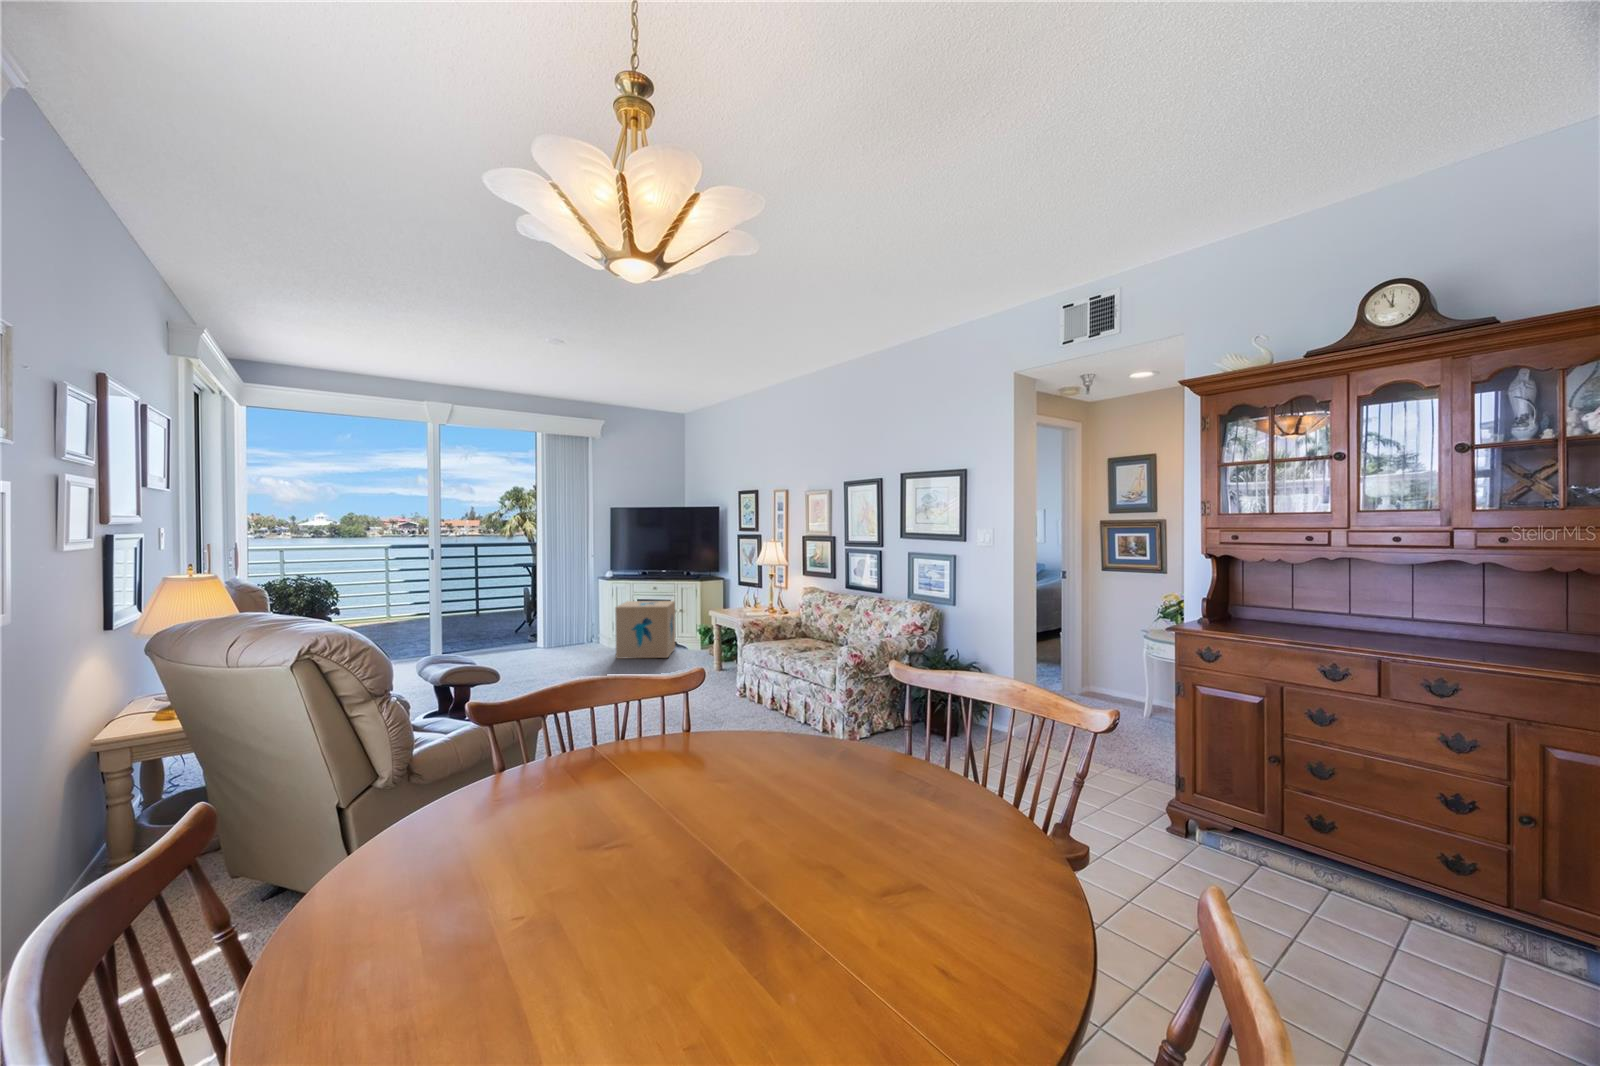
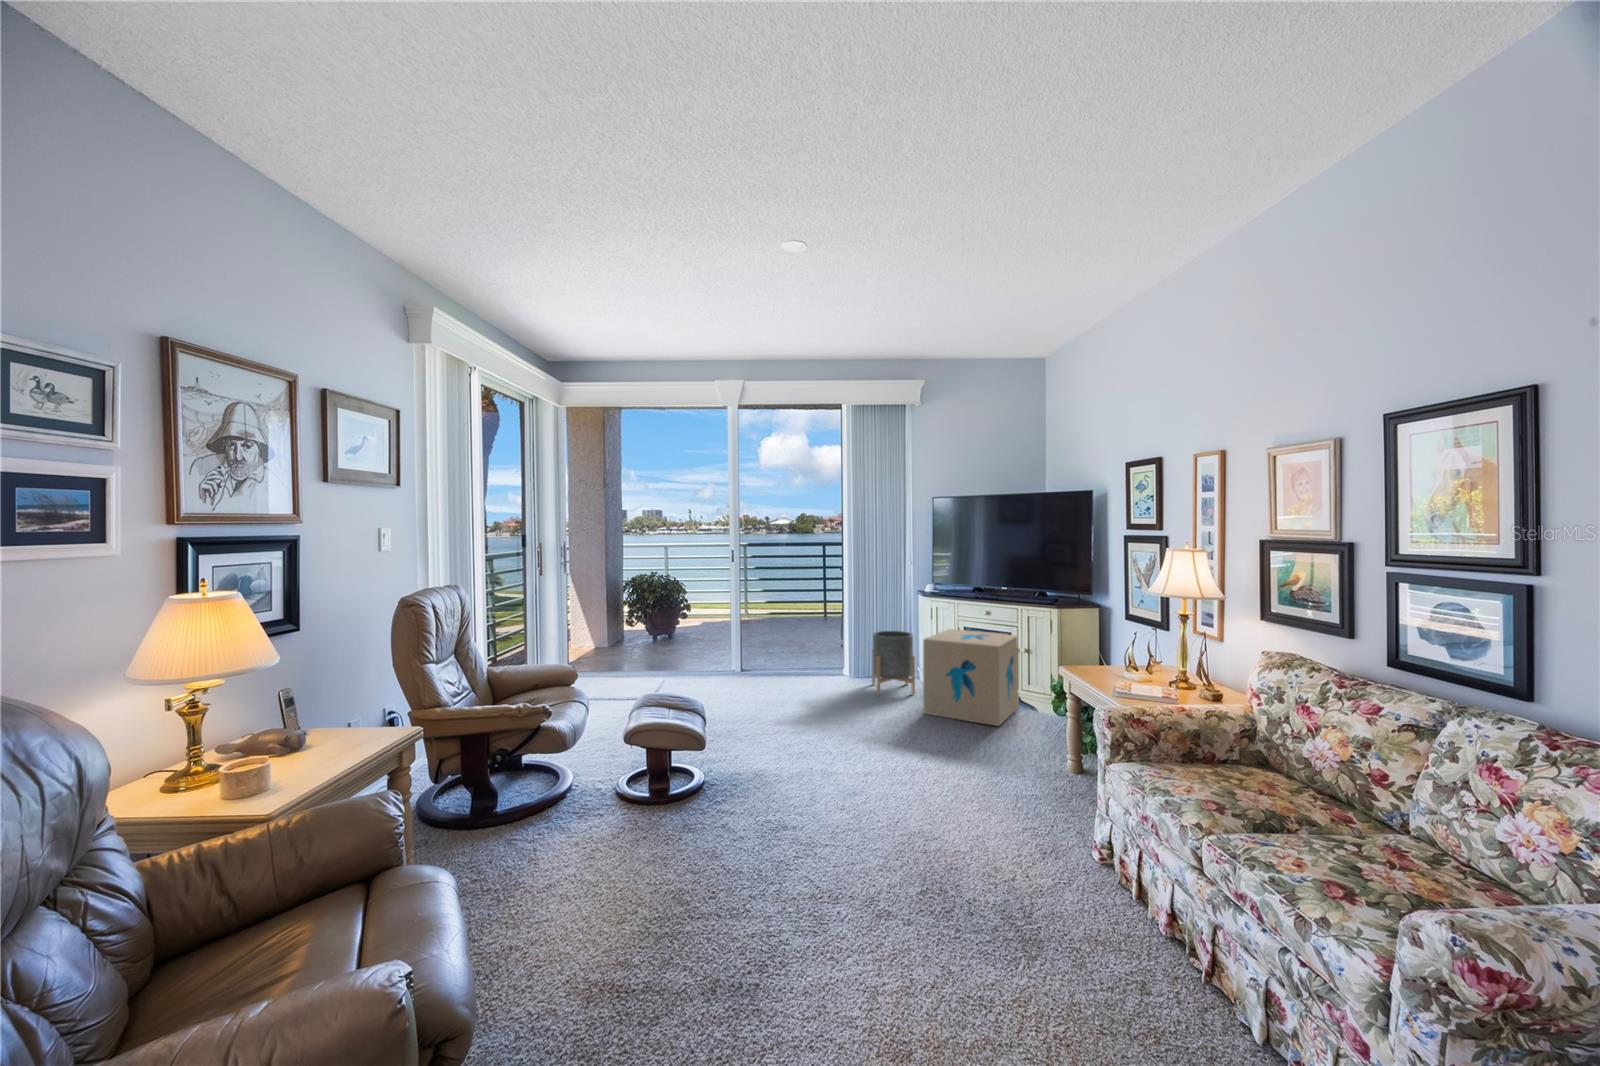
planter: none [567,607,603,653] -> present [872,631,915,694]

